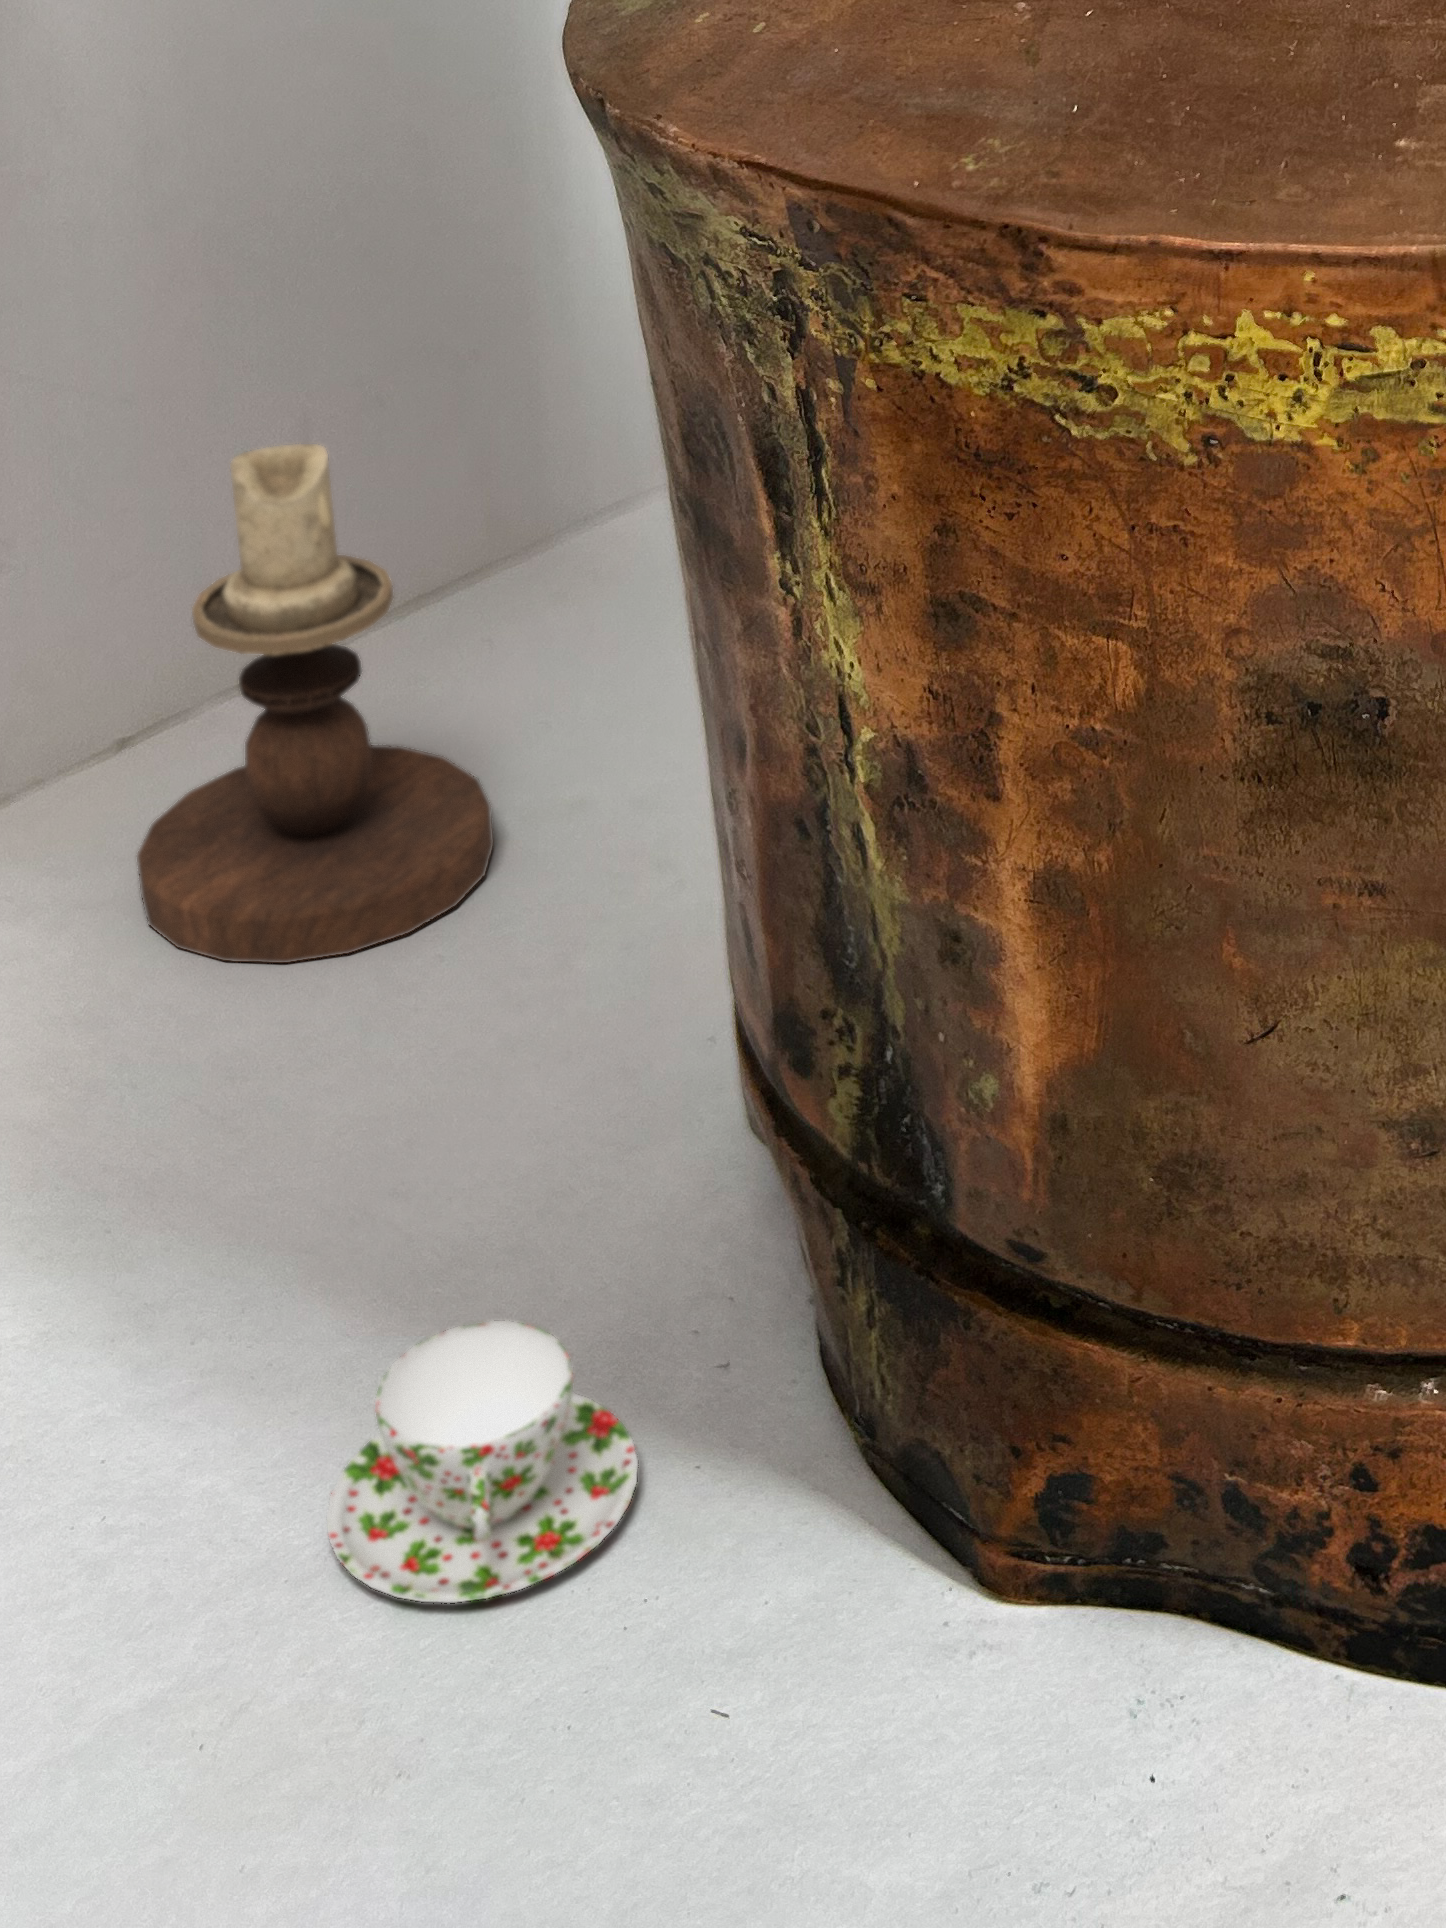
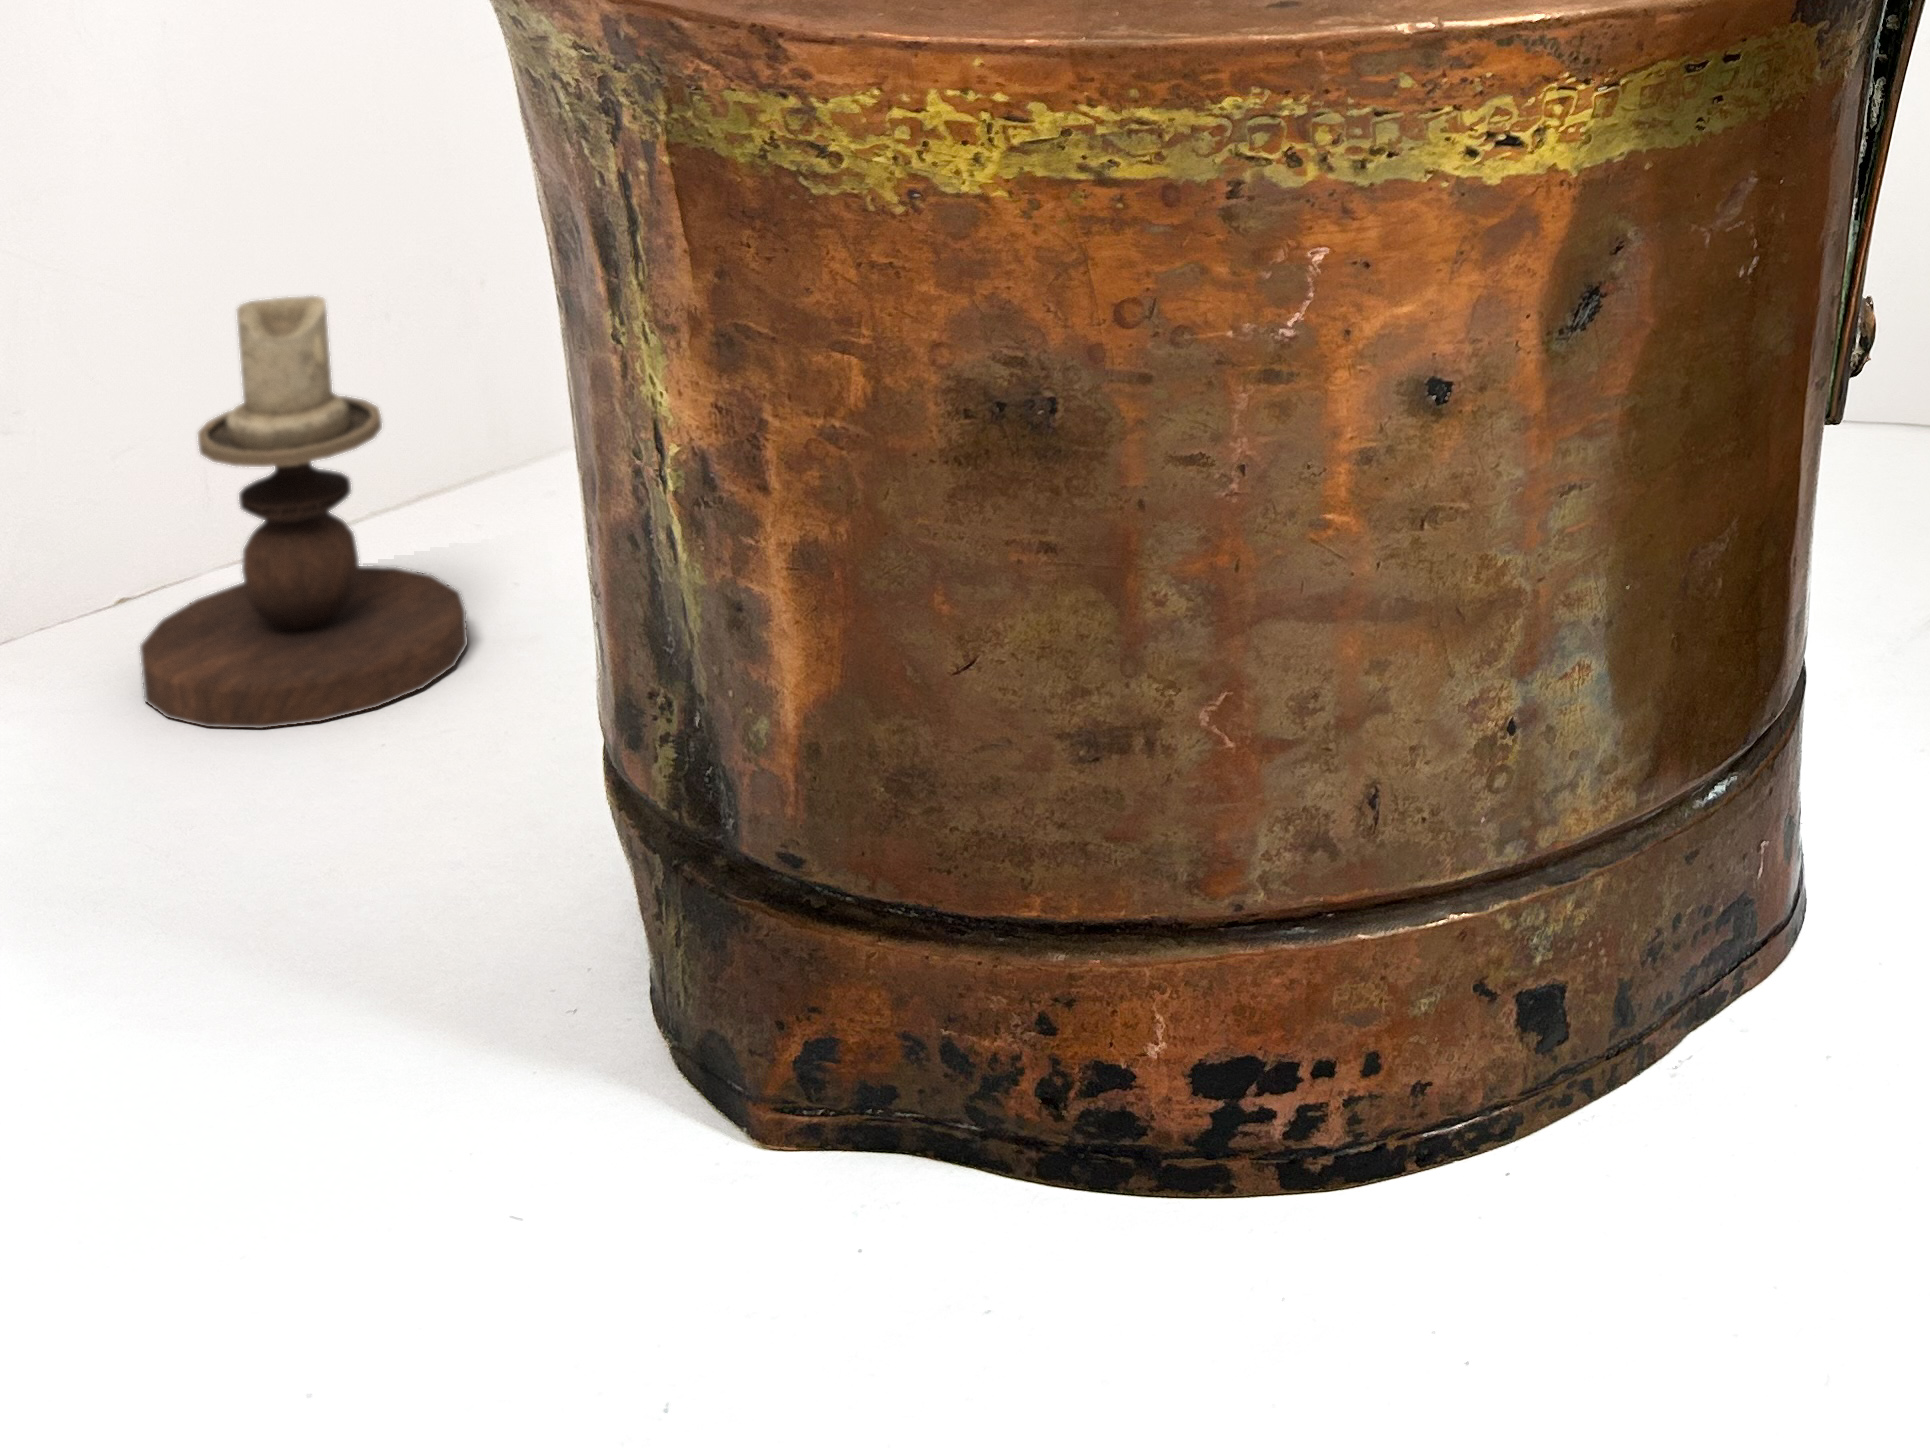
teacup: present [327,1321,638,1603] -> none [207,947,484,1153]

